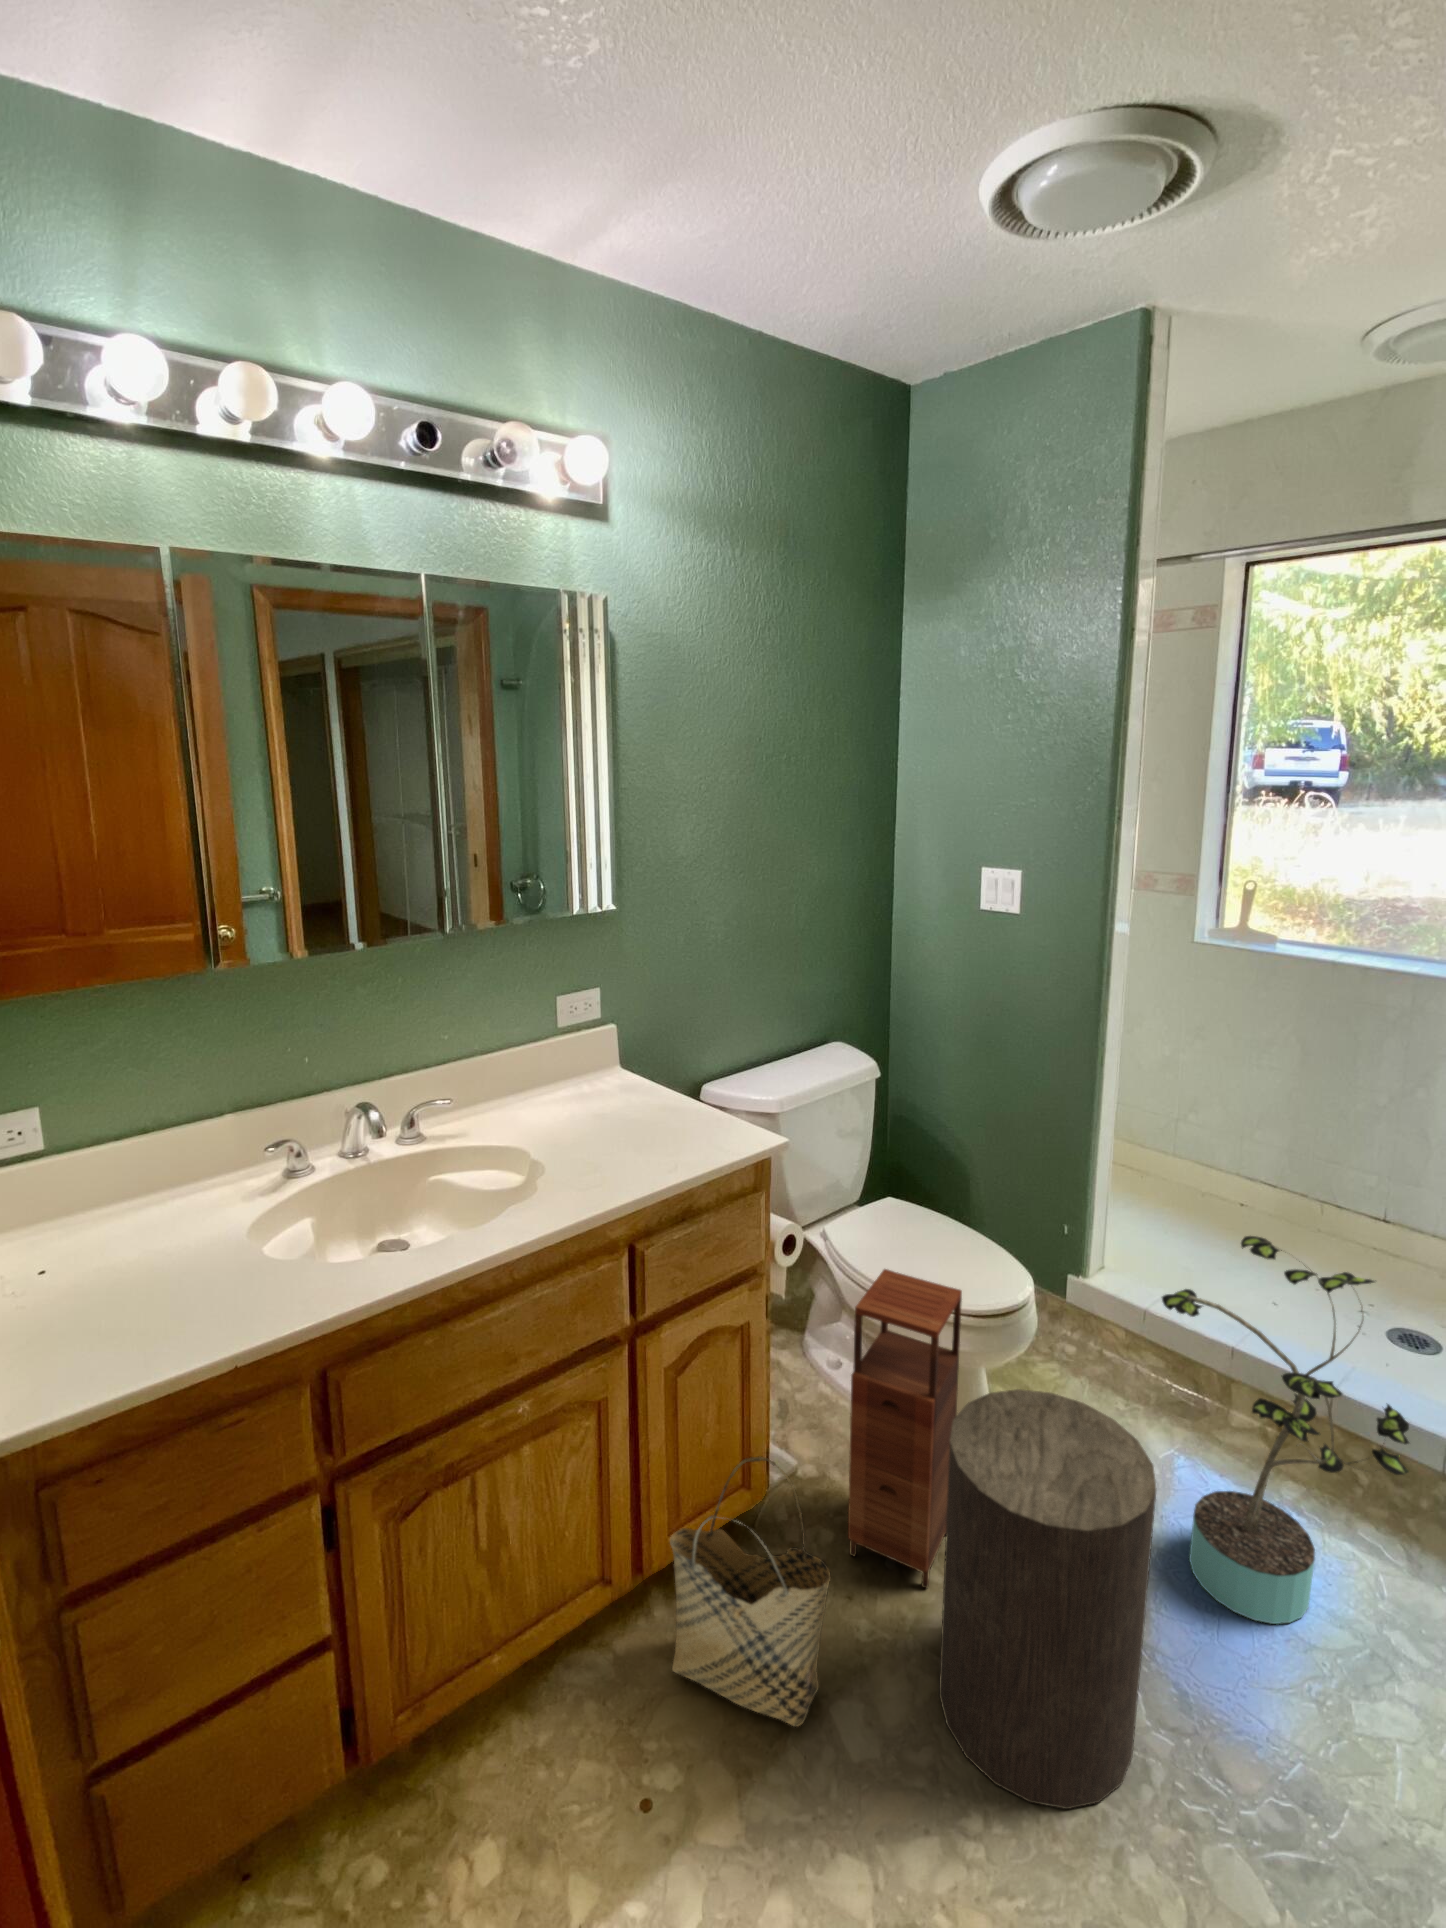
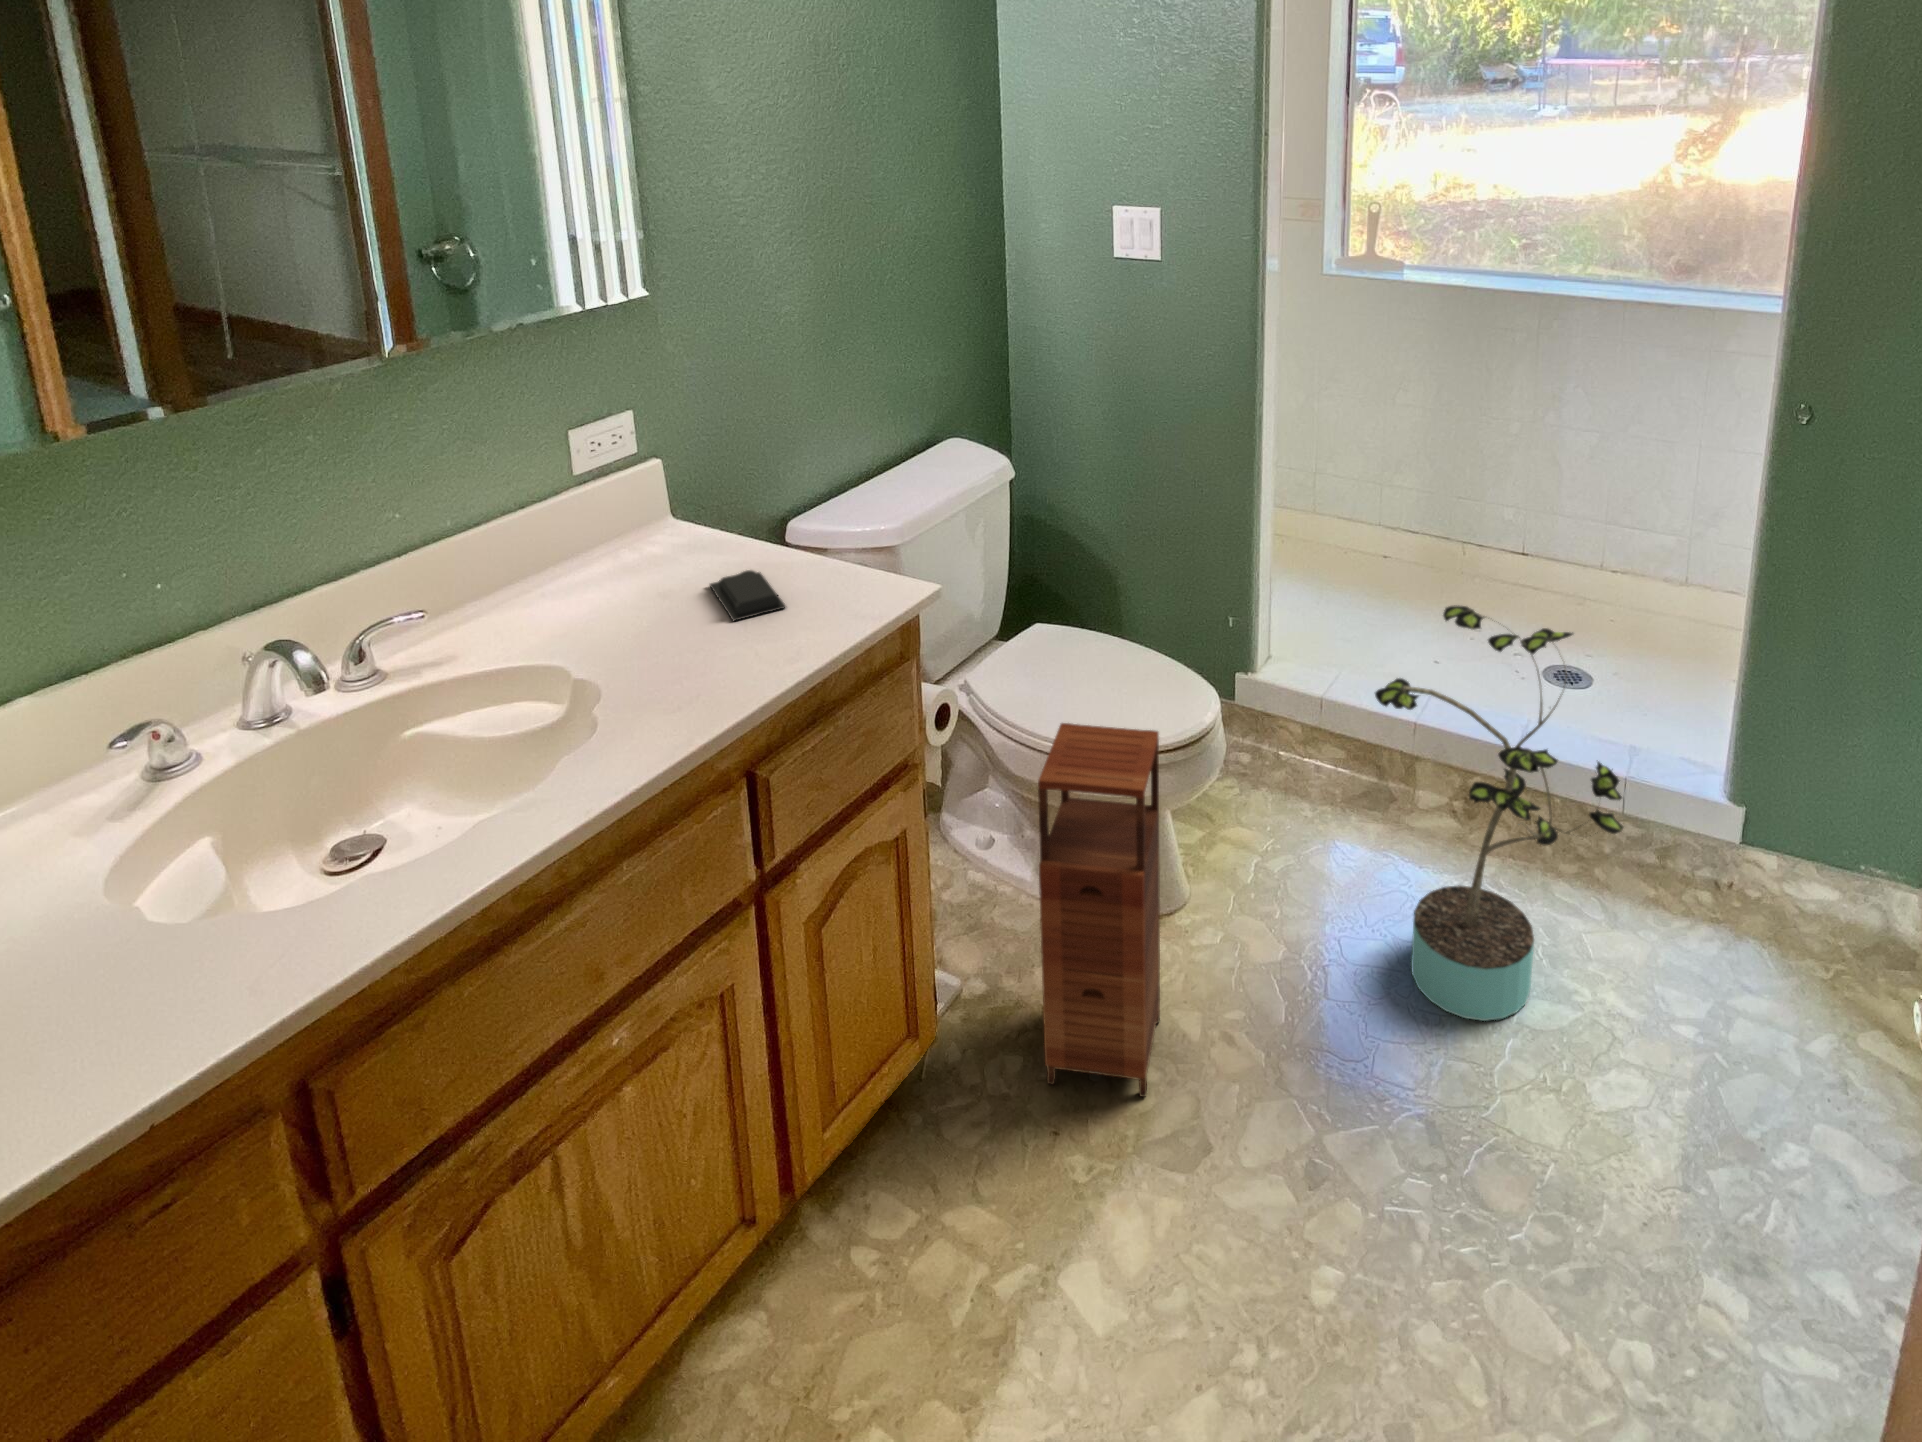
soap bar: none [632,1110,678,1142] -> present [710,570,786,621]
stool: present [939,1389,1156,1809] -> none [1180,832,1412,1309]
woven basket: present [670,1456,831,1727] -> none [834,1001,1052,1325]

